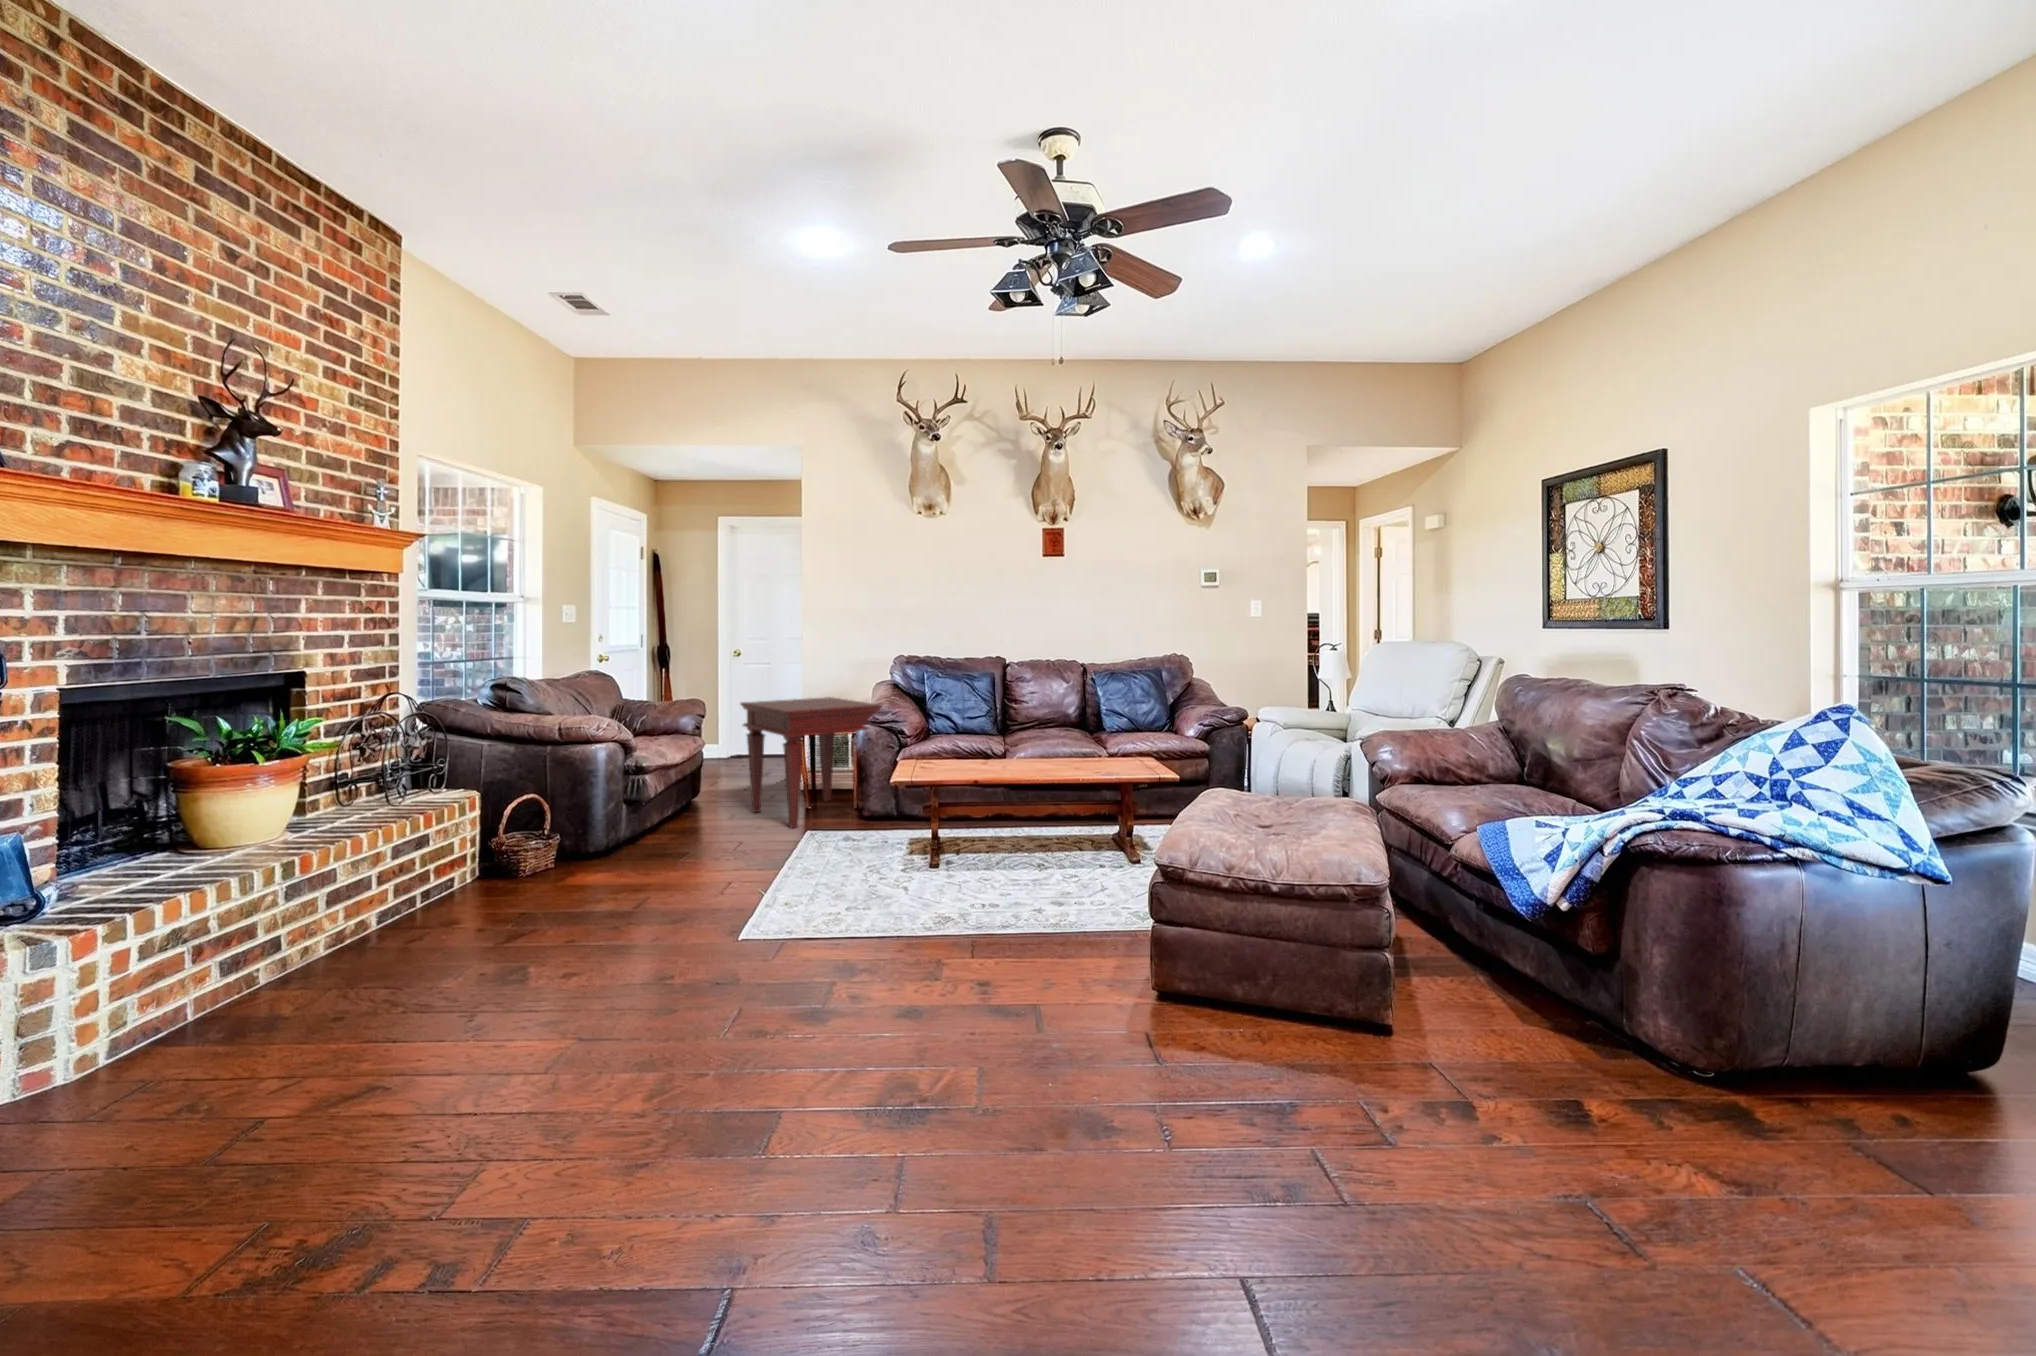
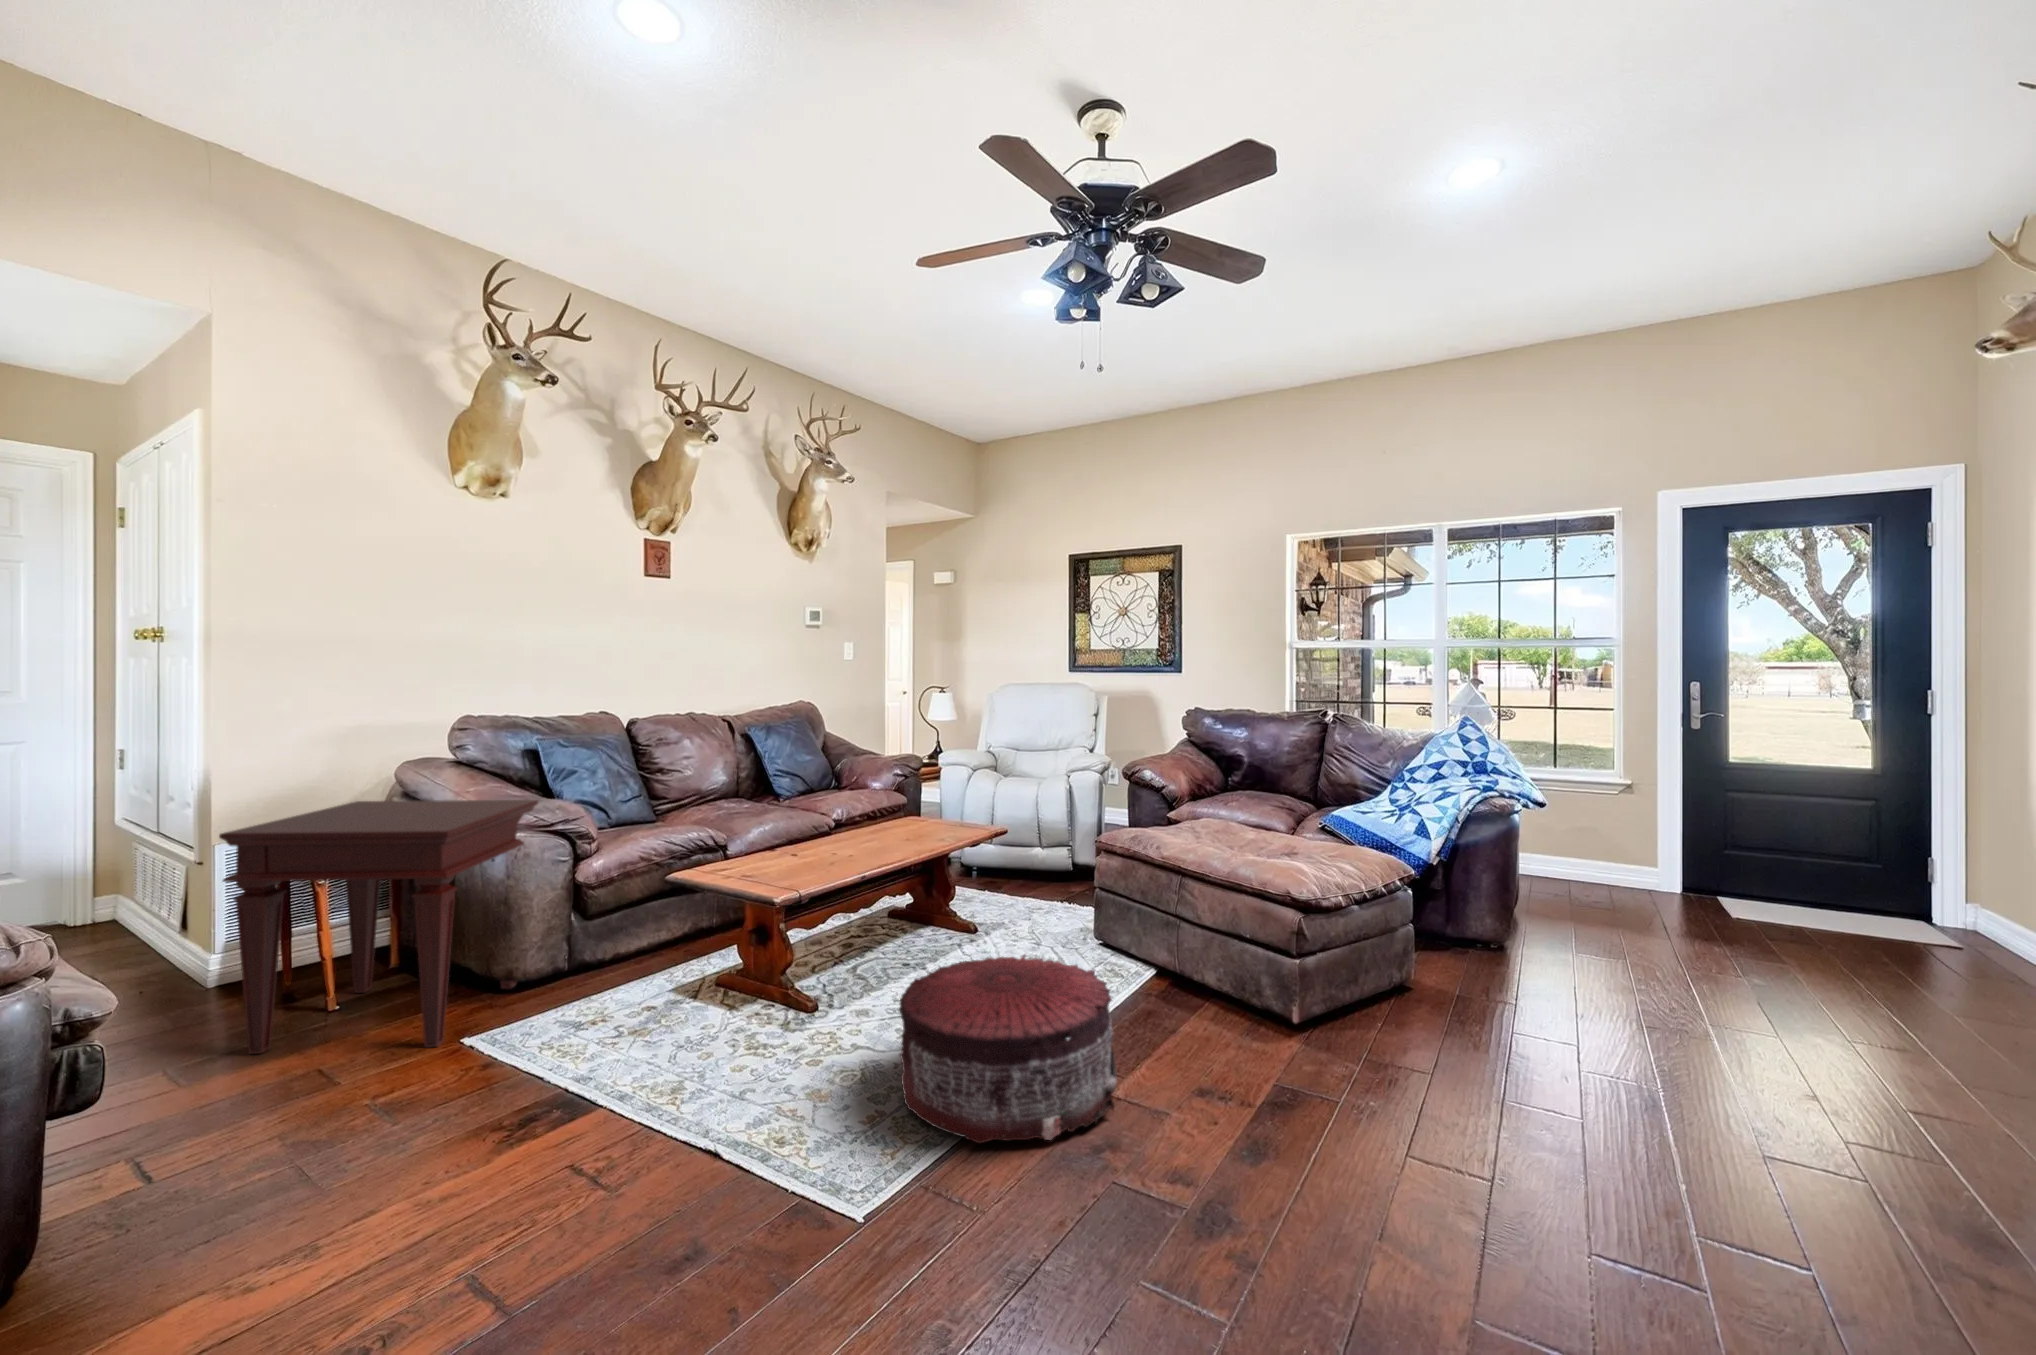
pouf: none [807,839,975,969] -> present [899,955,1117,1143]

